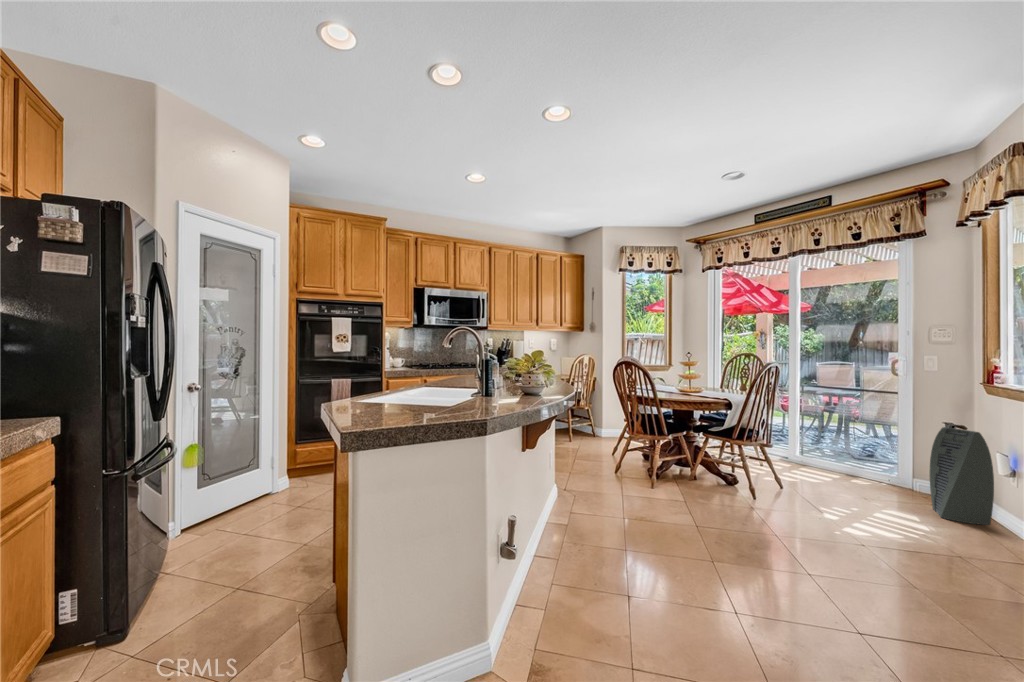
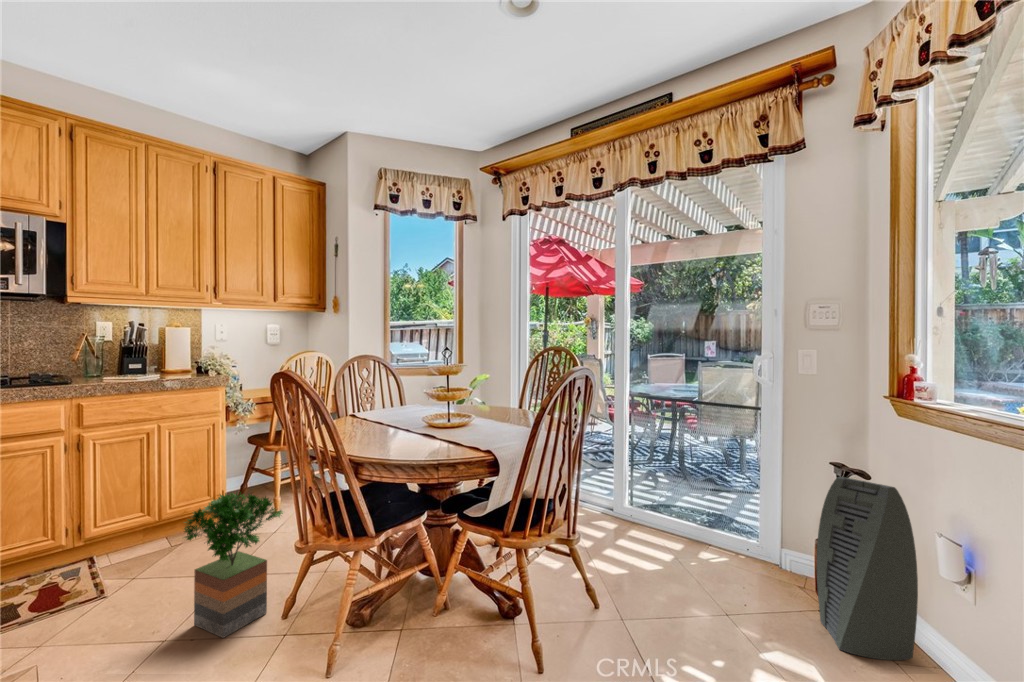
potted tree: none [582,419,619,480] -> present [184,492,283,638]

